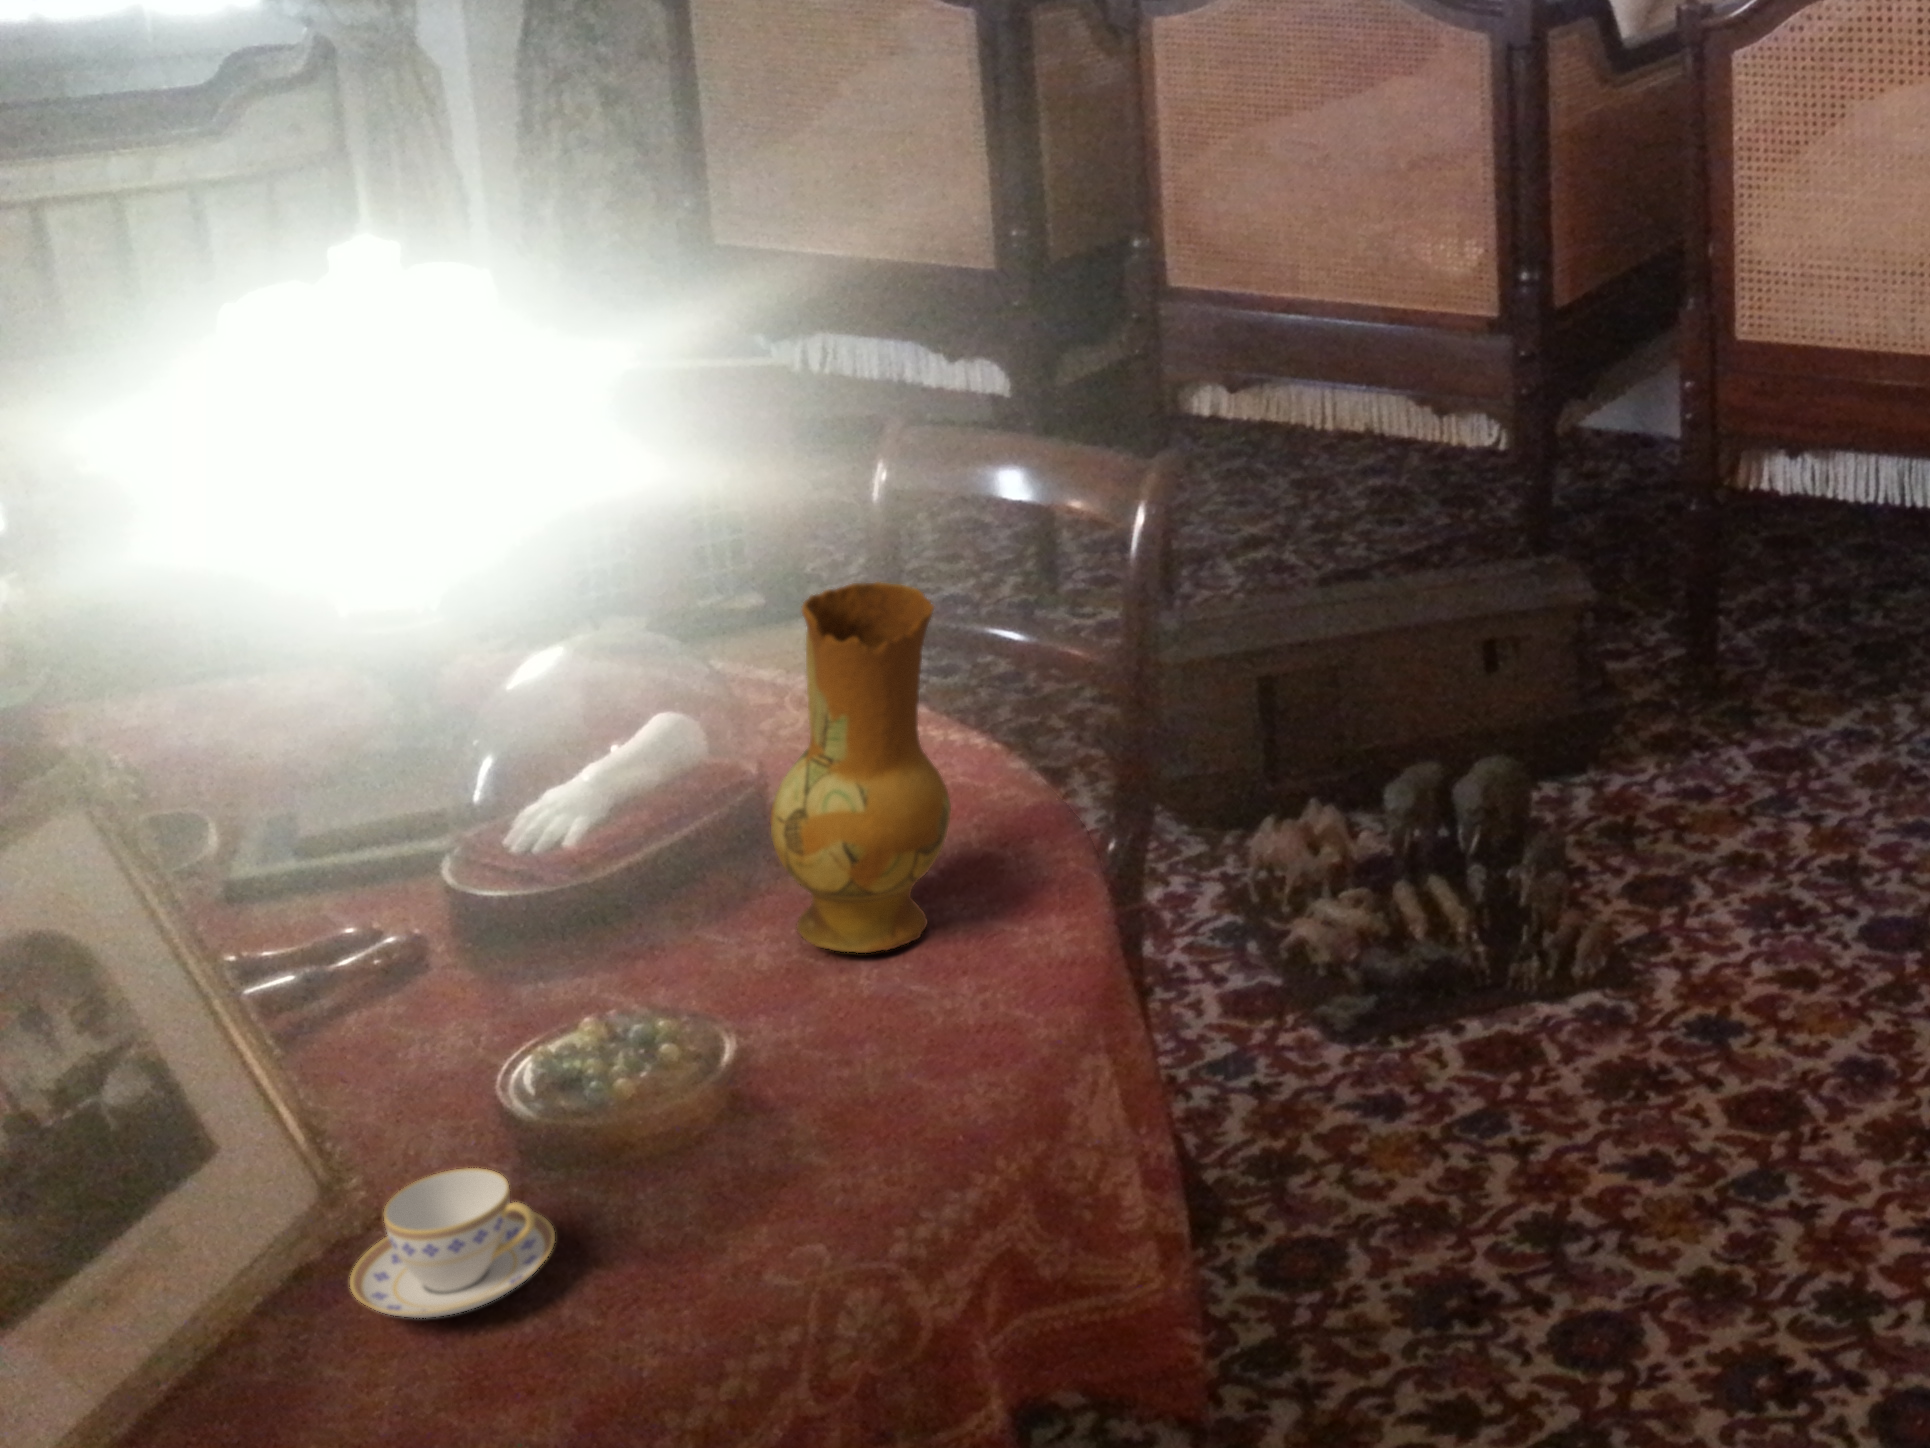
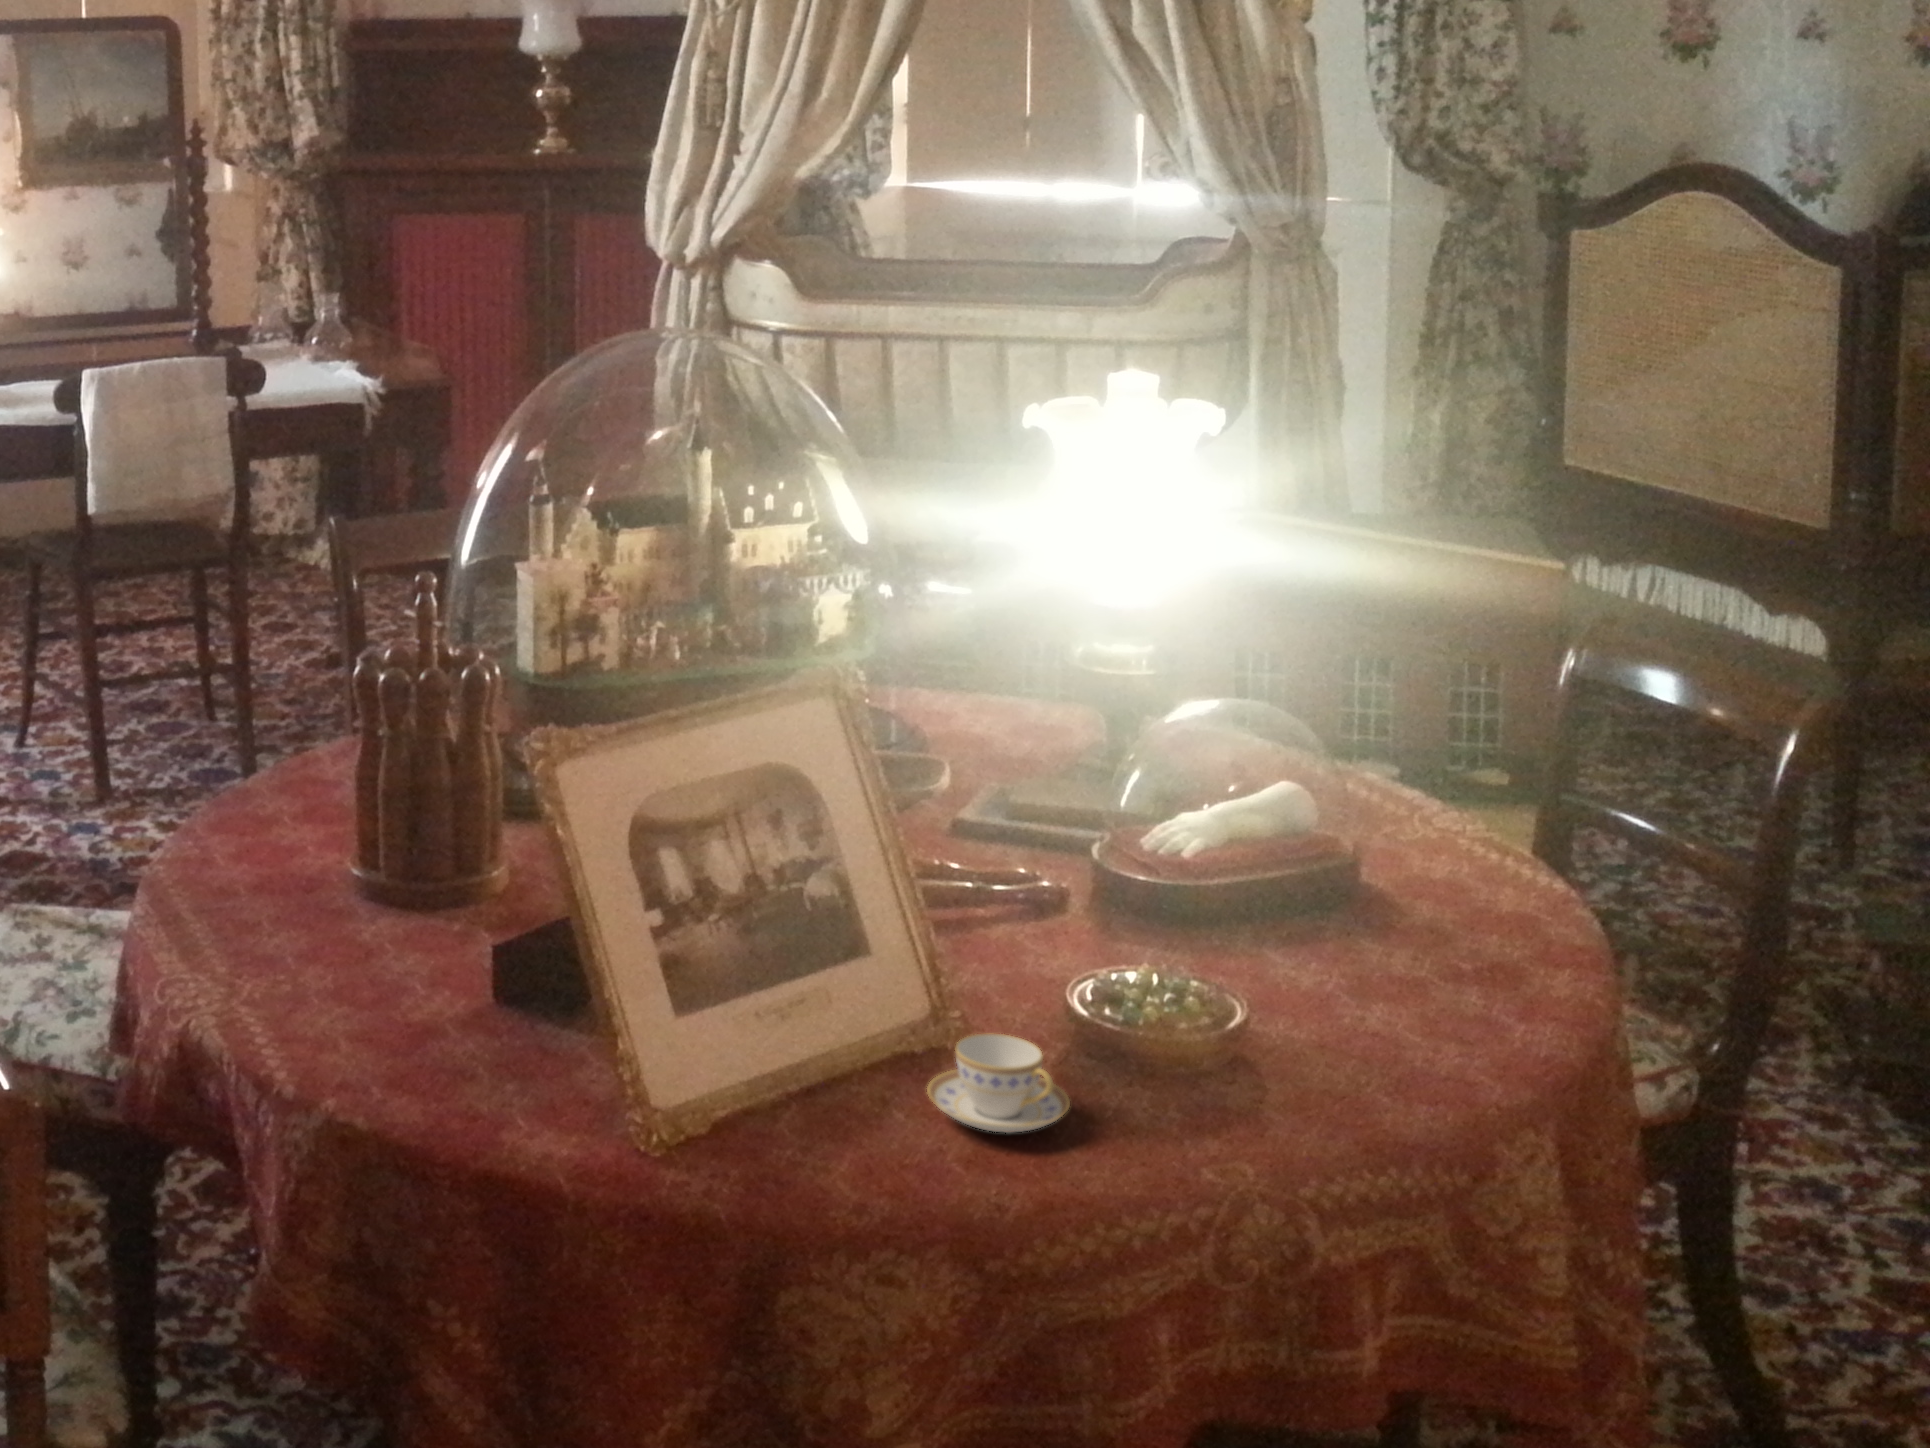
ceramic jug: present [770,582,951,953] -> none [1327,707,1489,1021]

